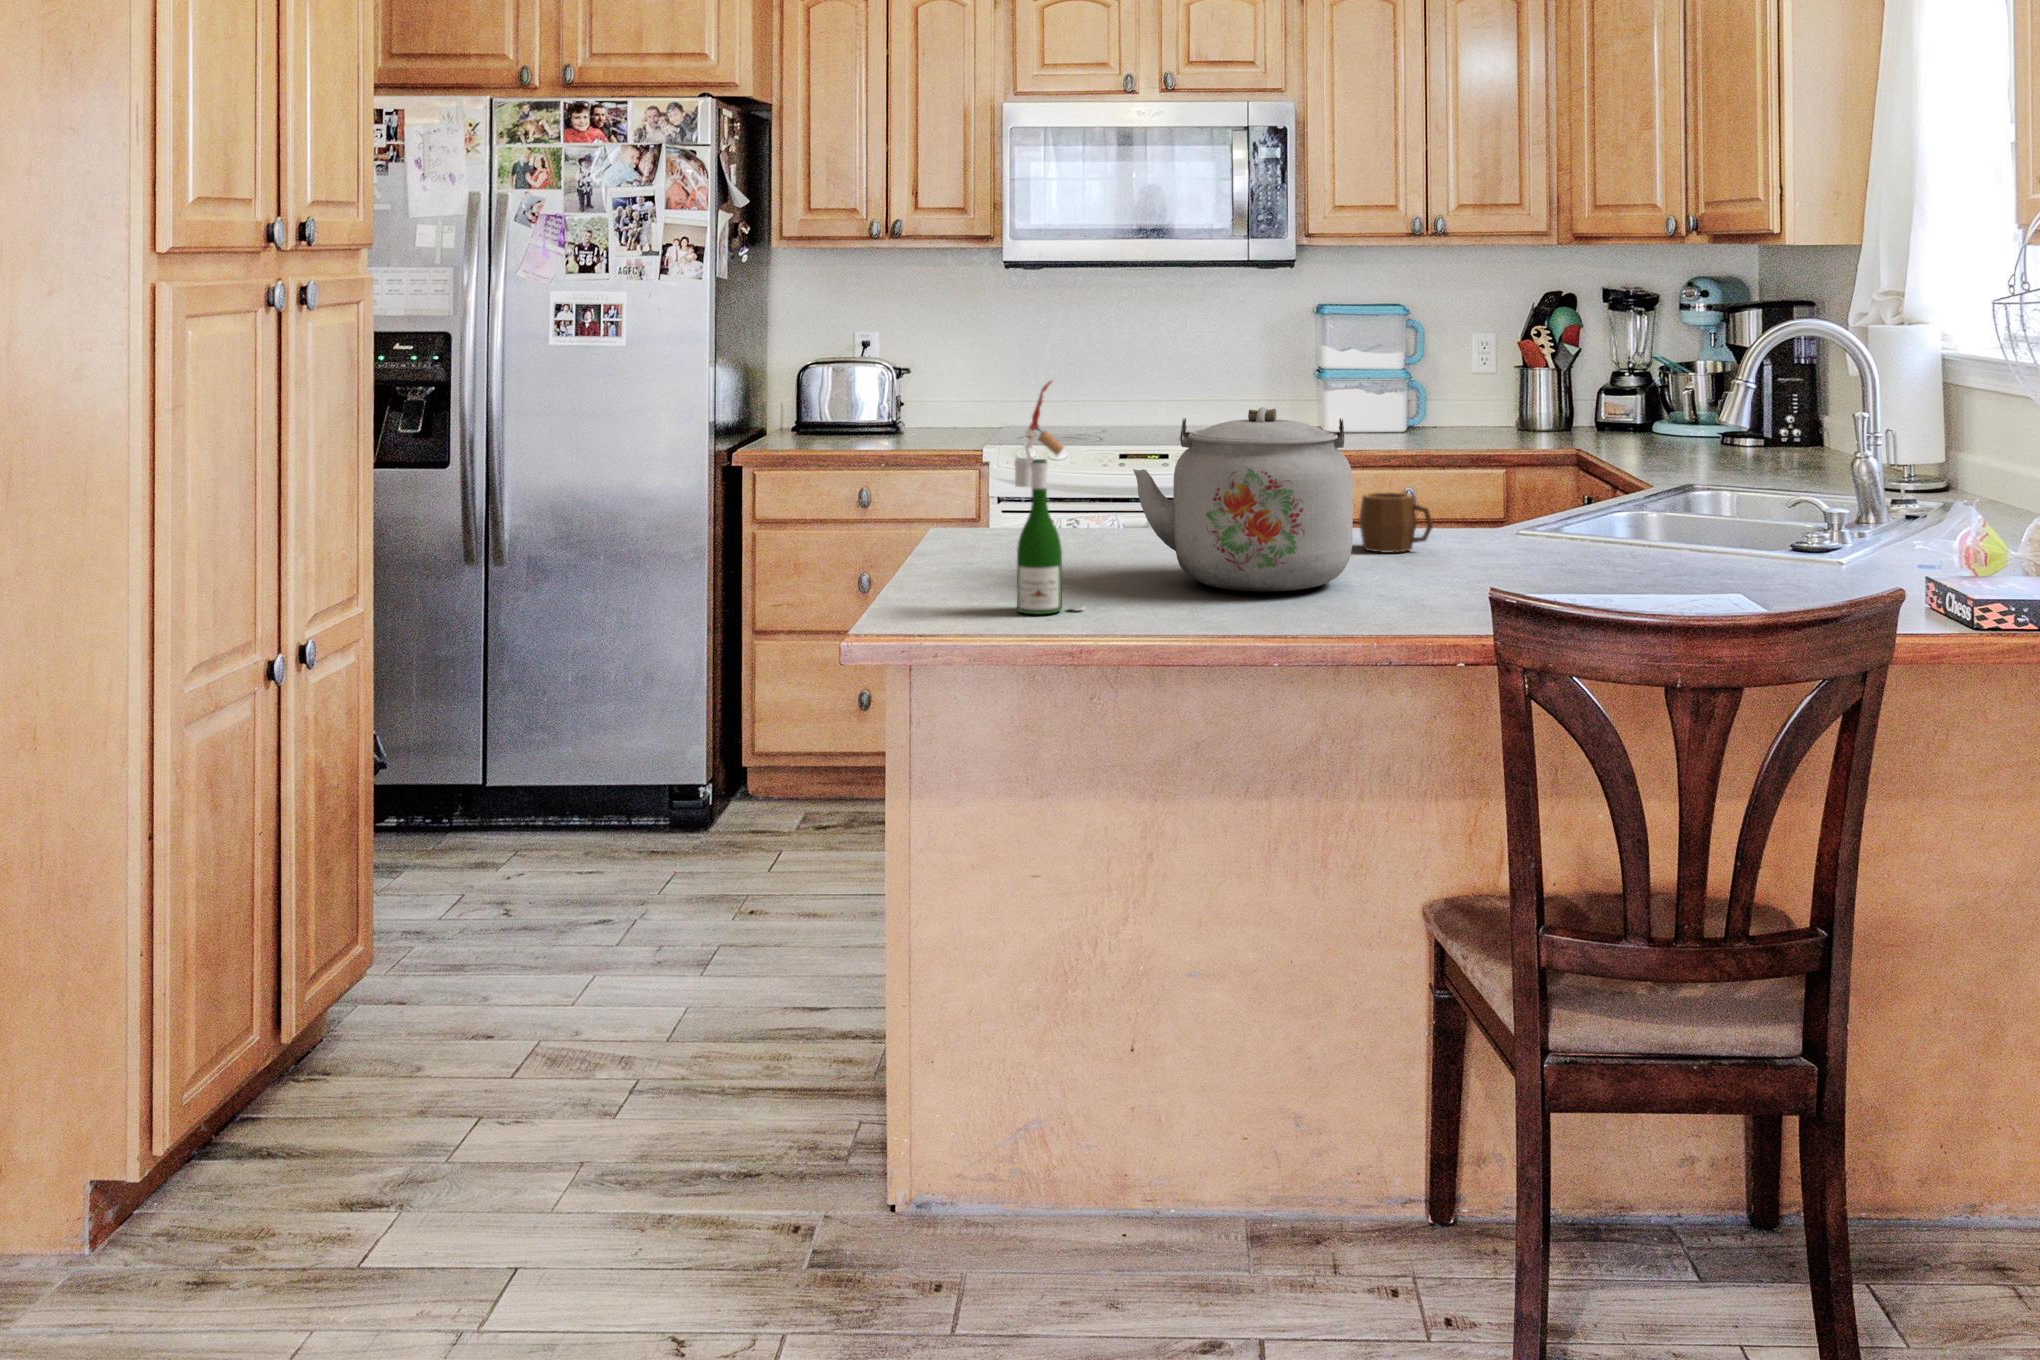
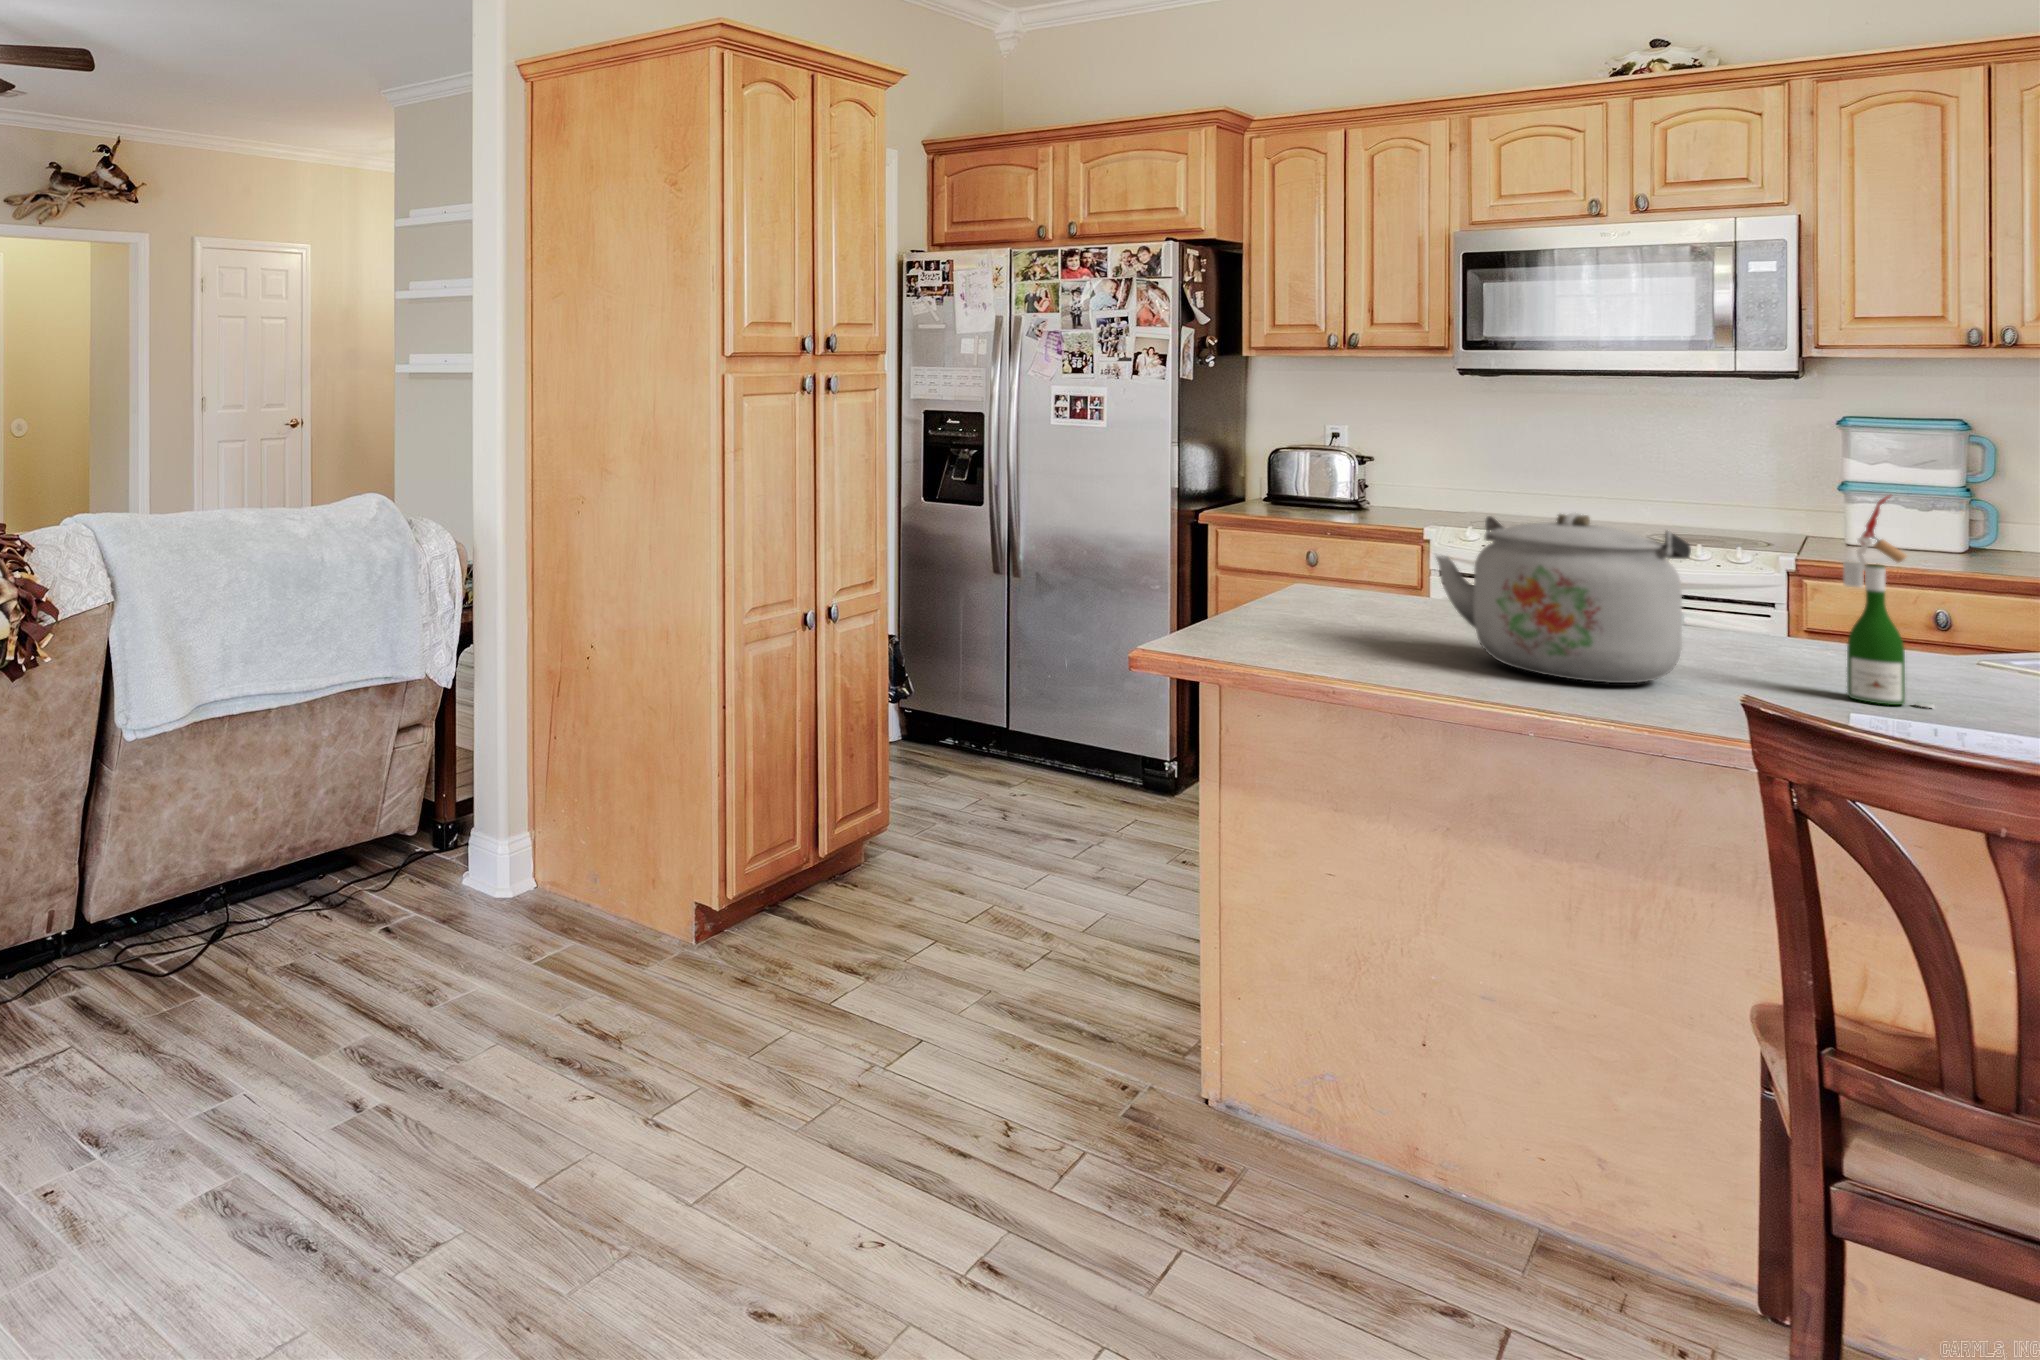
wine bottle: present [1014,381,1084,614] -> present [1843,496,1934,708]
mug: present [1359,492,1433,552] -> none [1741,610,1840,674]

